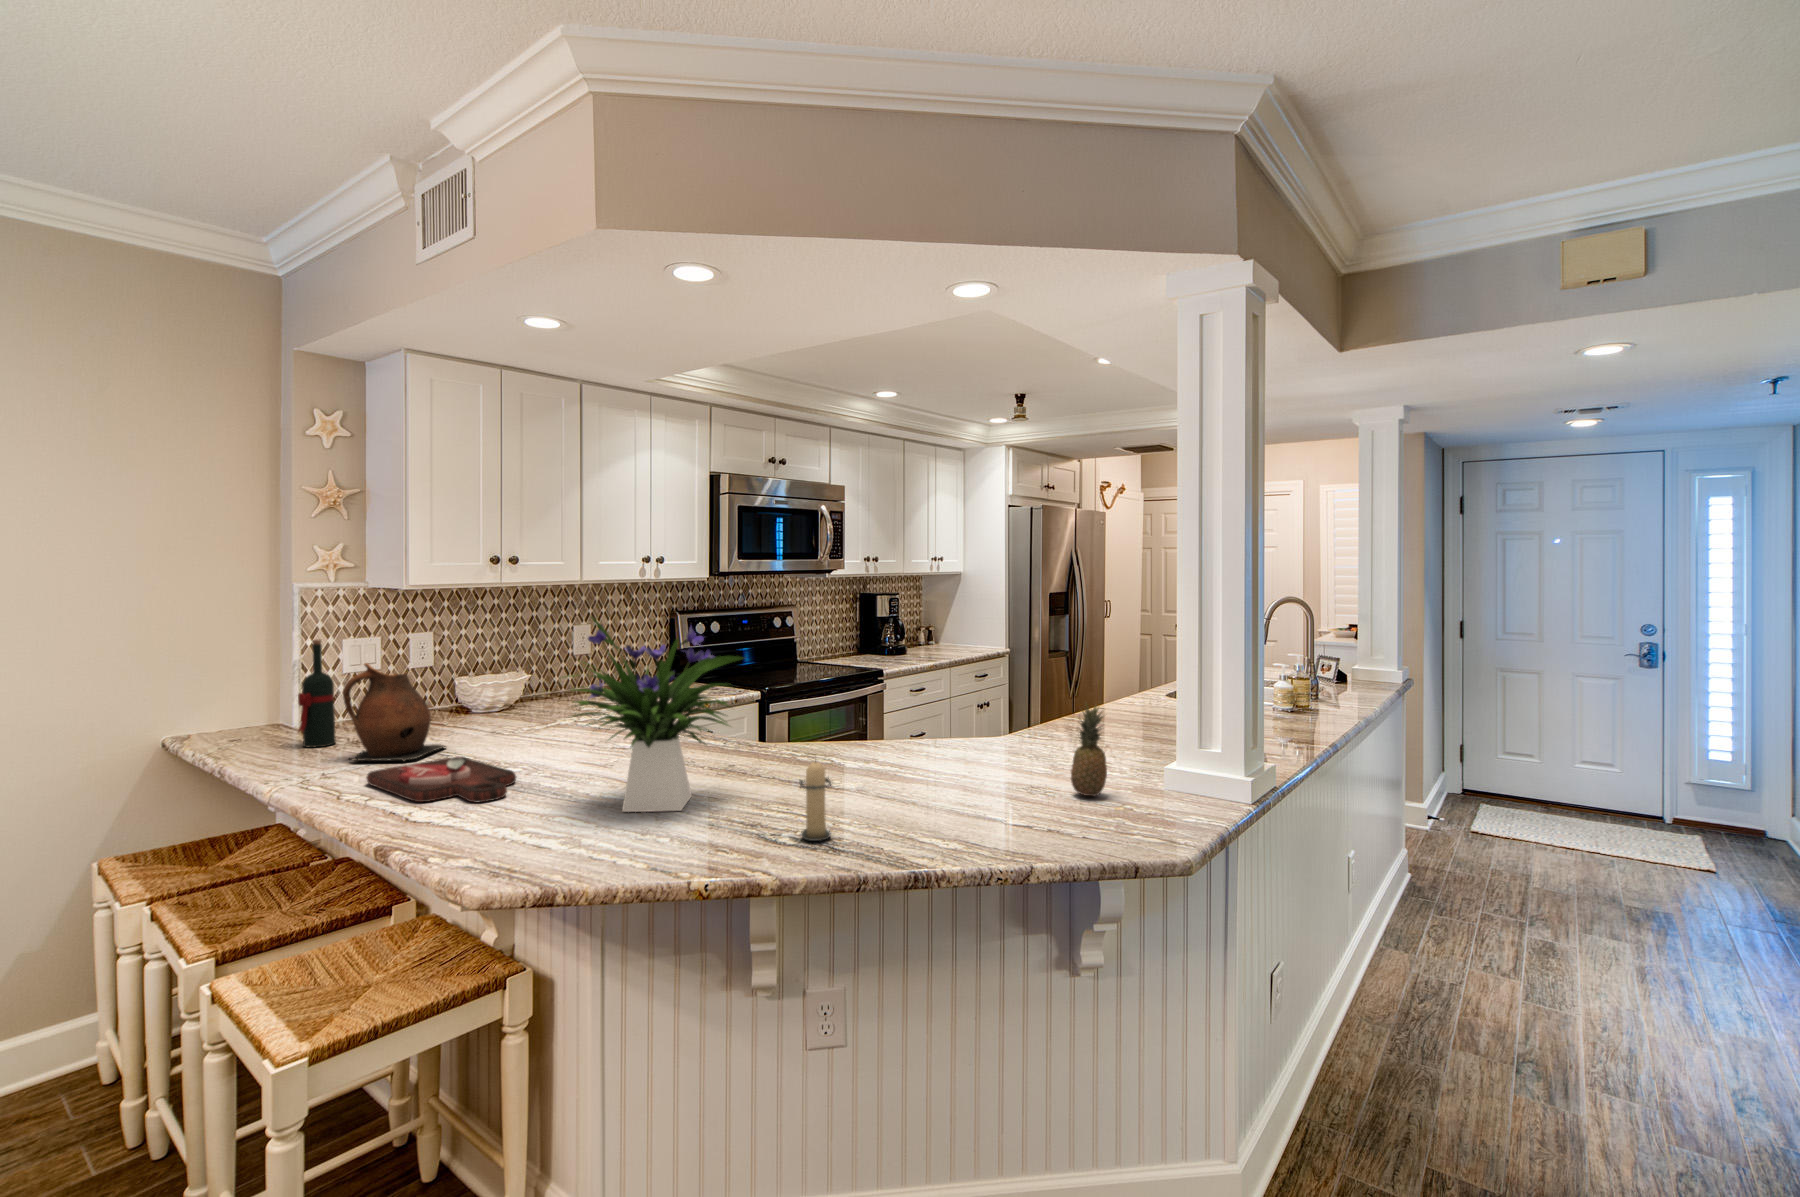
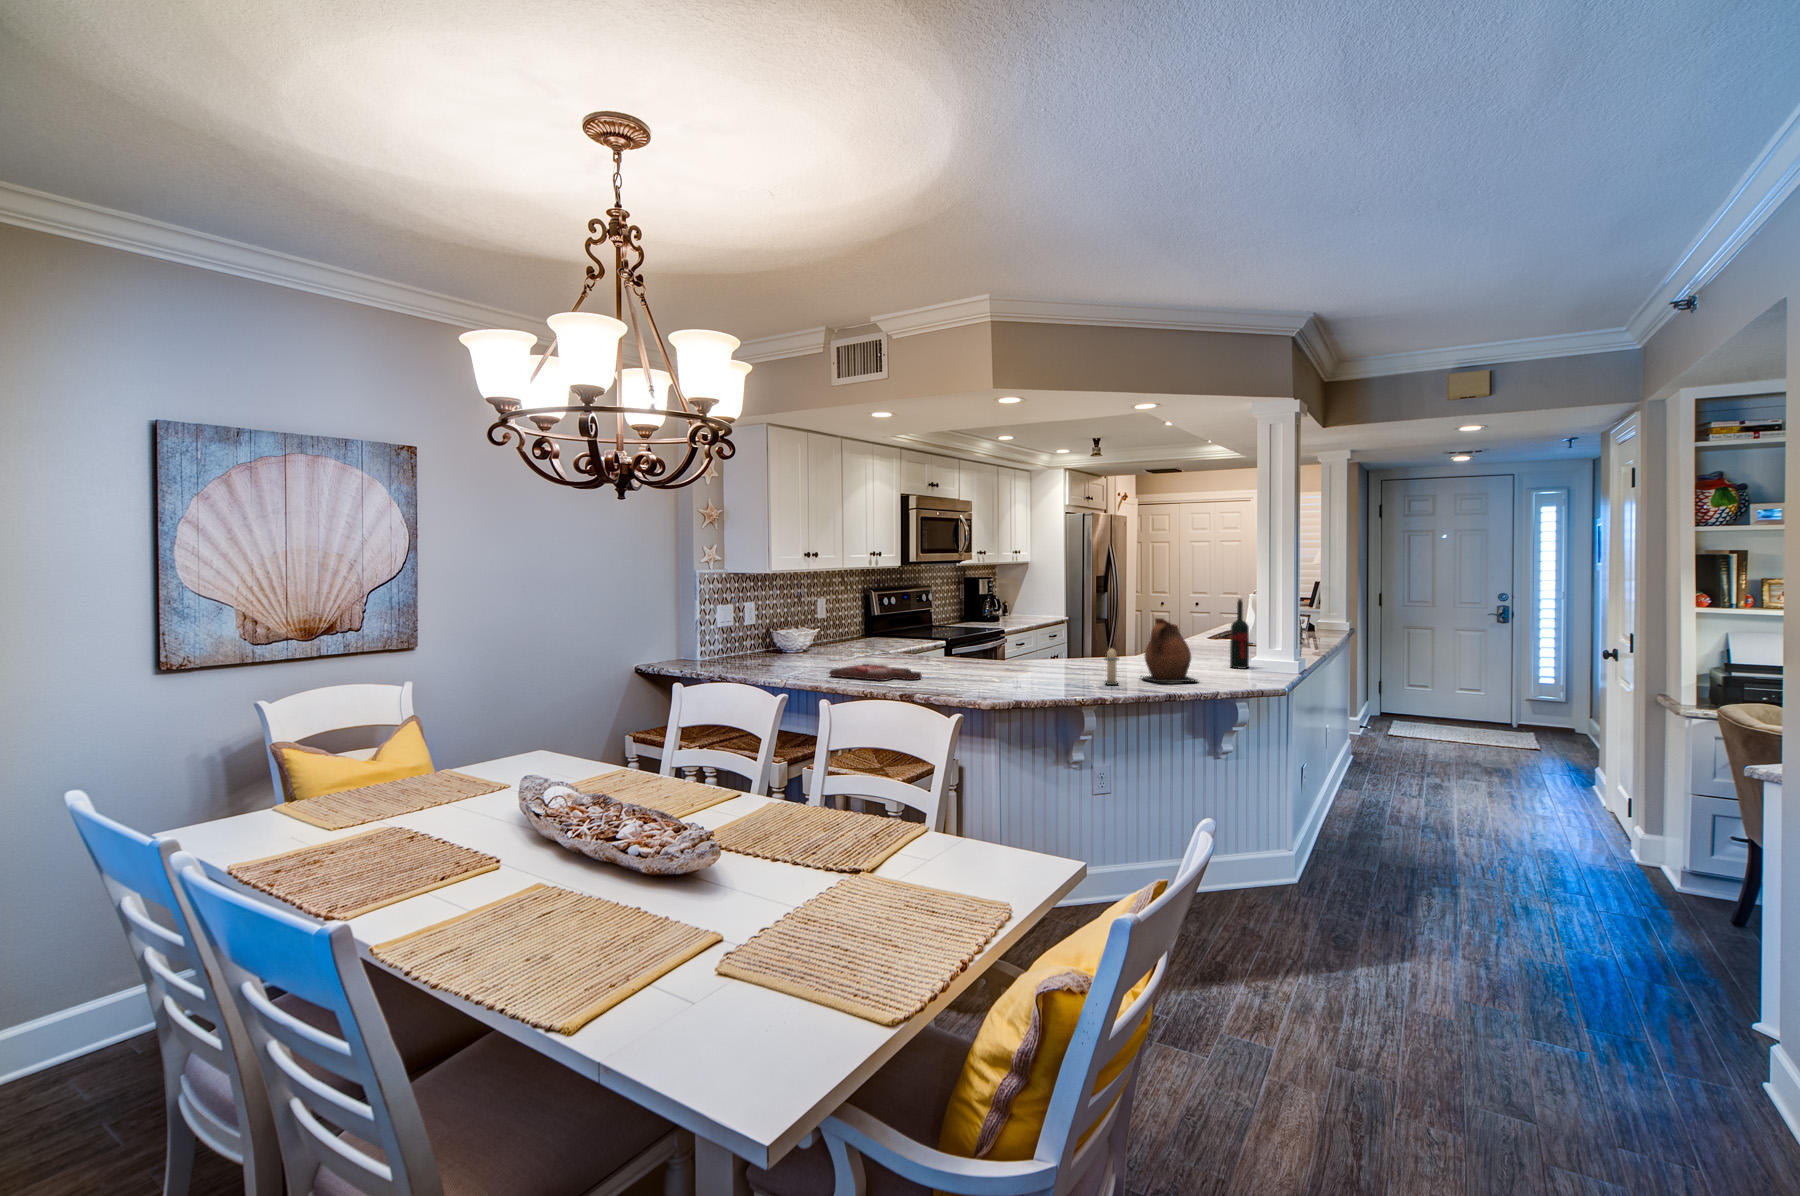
flower arrangement: present [570,616,745,812] -> none [958,581,1051,681]
wine bottle: present [298,639,336,748] -> present [1230,599,1249,669]
ceramic pitcher: present [343,663,446,761] -> present [1141,618,1198,682]
fruit: present [1071,705,1107,796] -> none [1210,623,1229,672]

